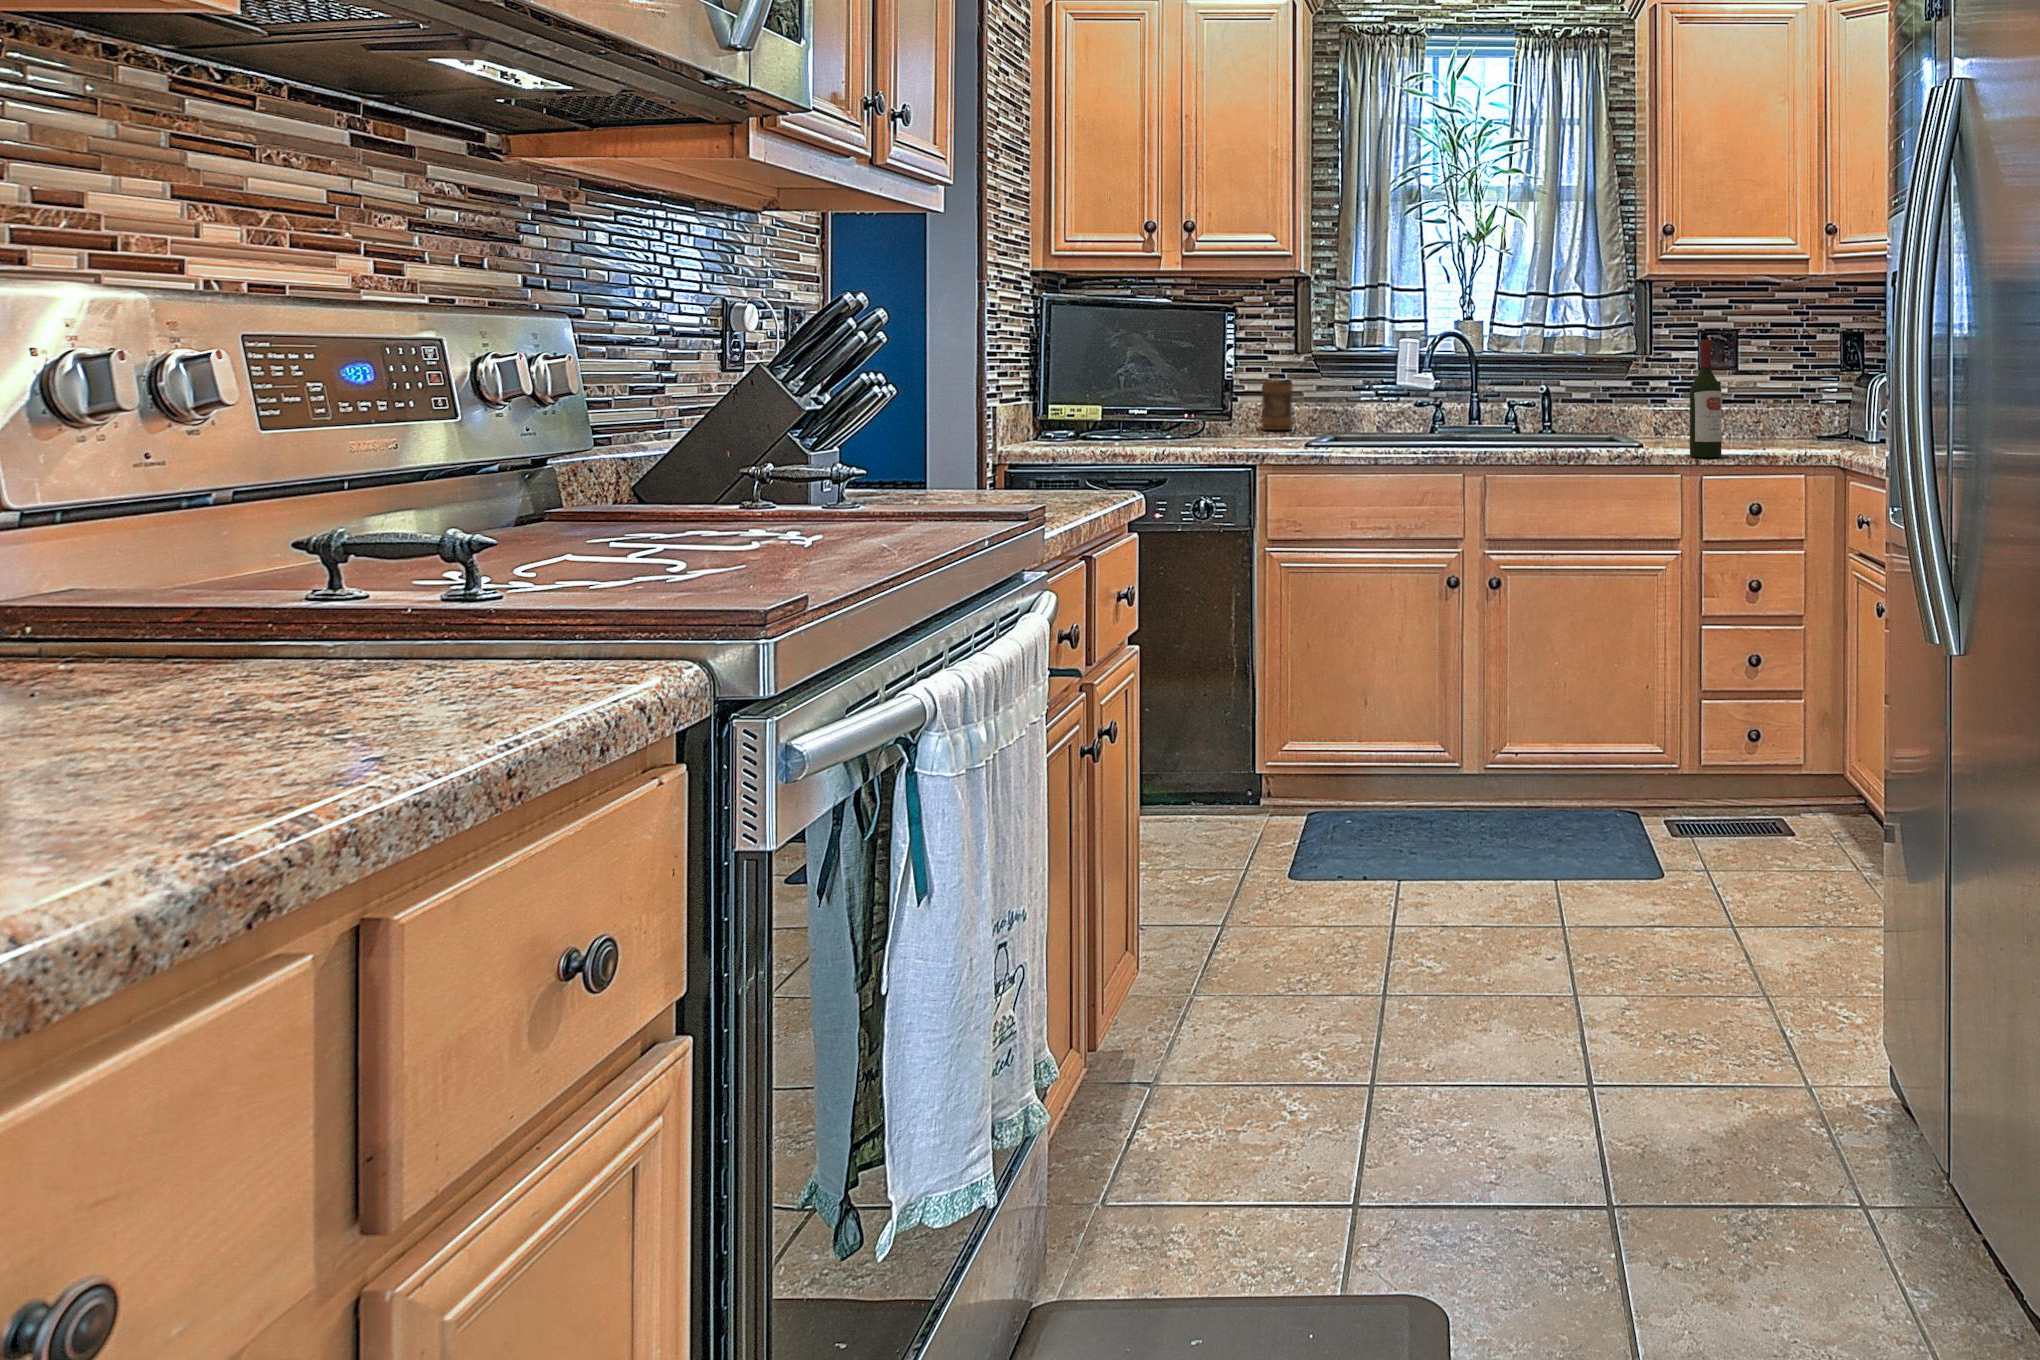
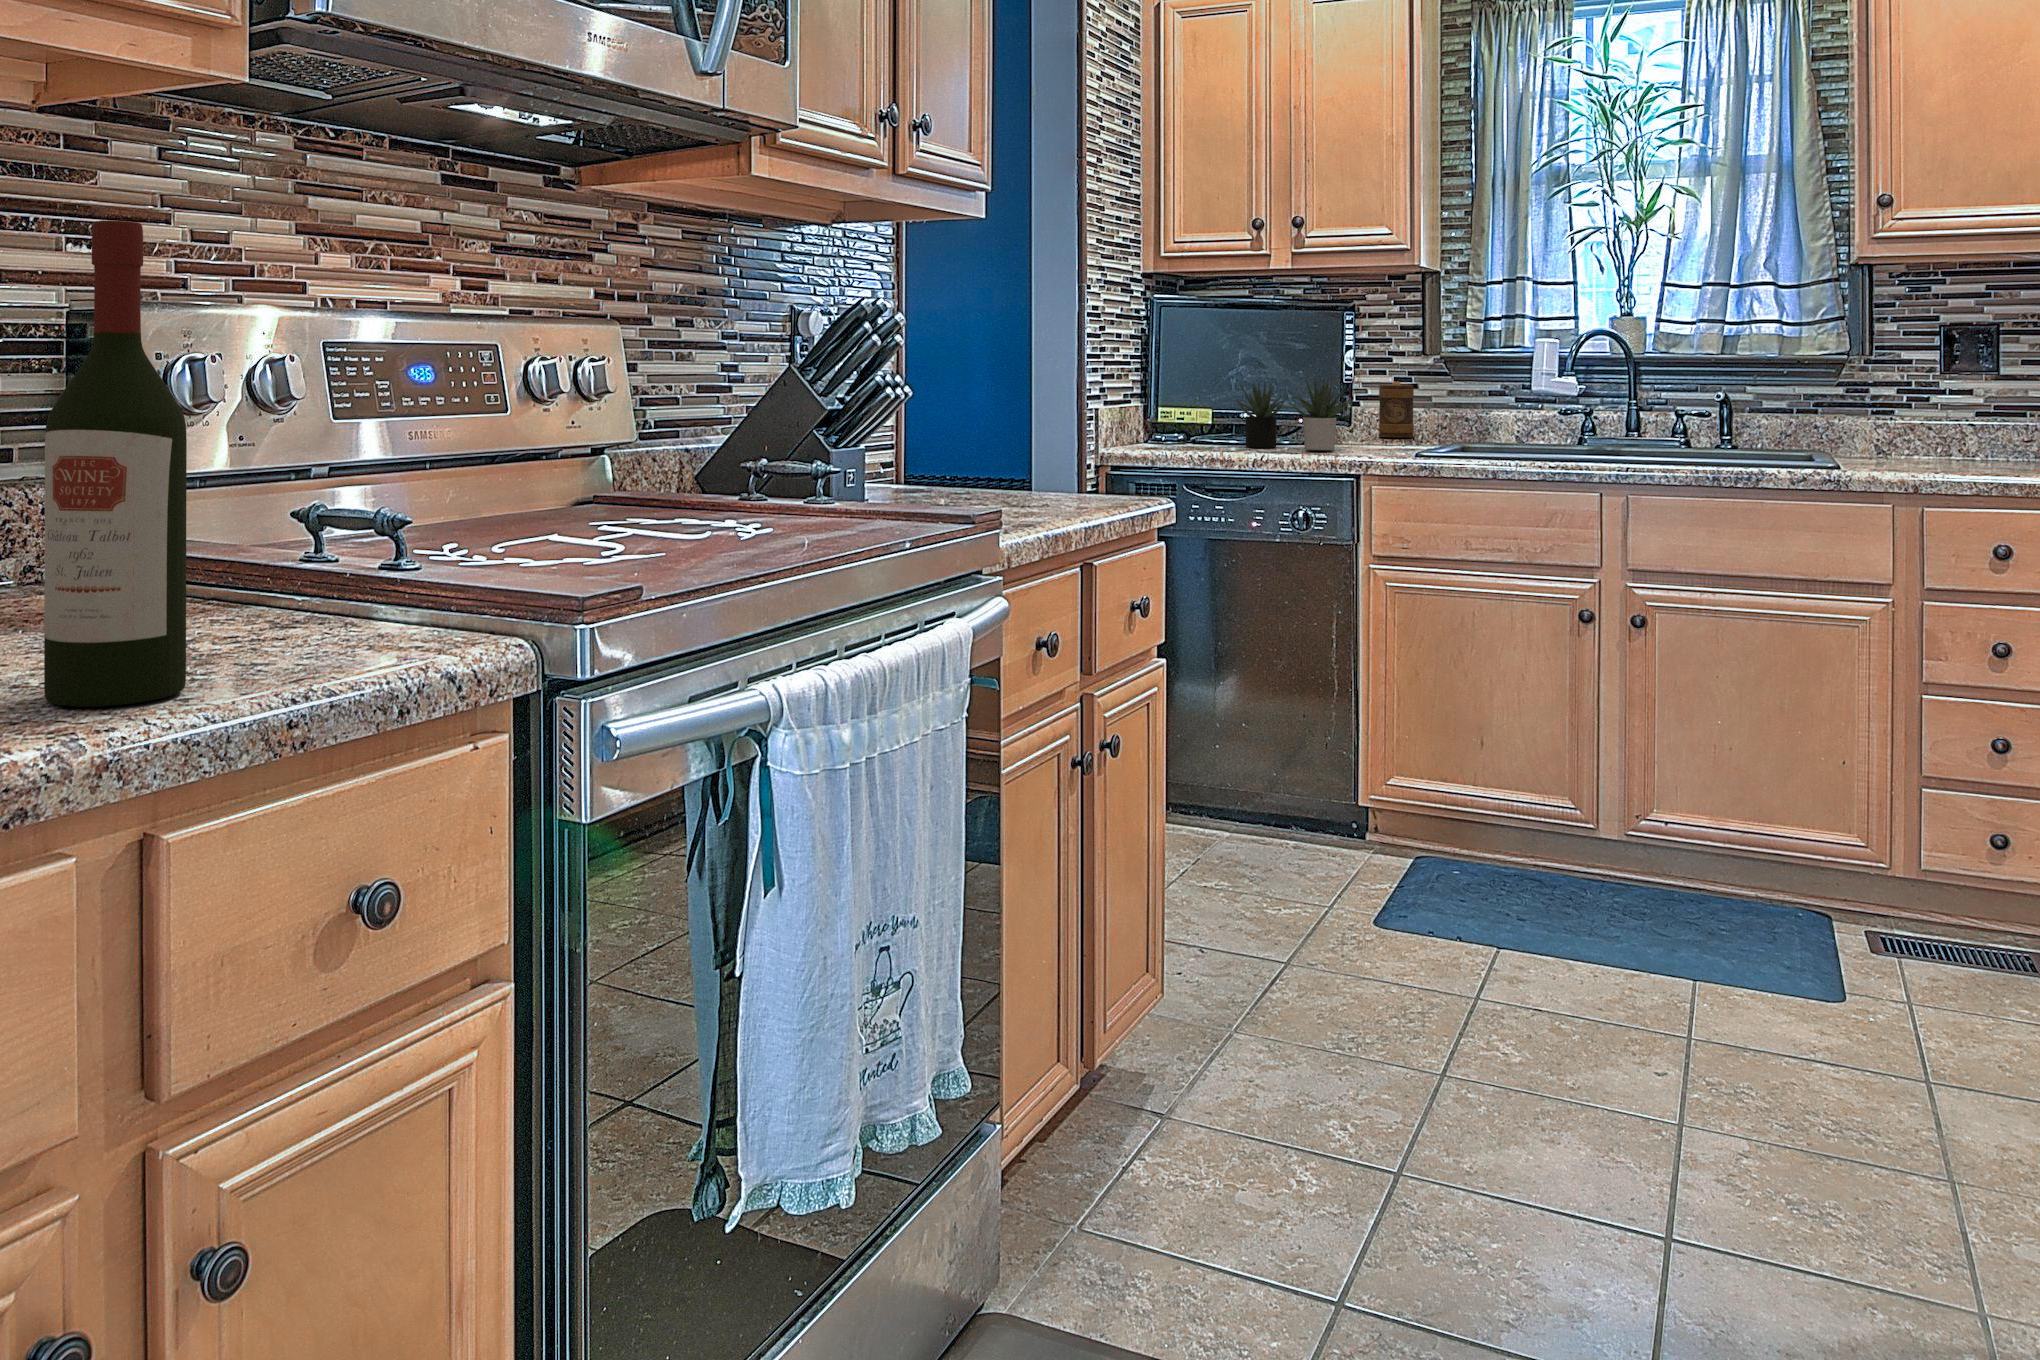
wine bottle: present [1690,340,1722,457] -> present [44,221,187,707]
succulent plant: none [1129,371,1248,444] -> present [1235,378,1352,450]

